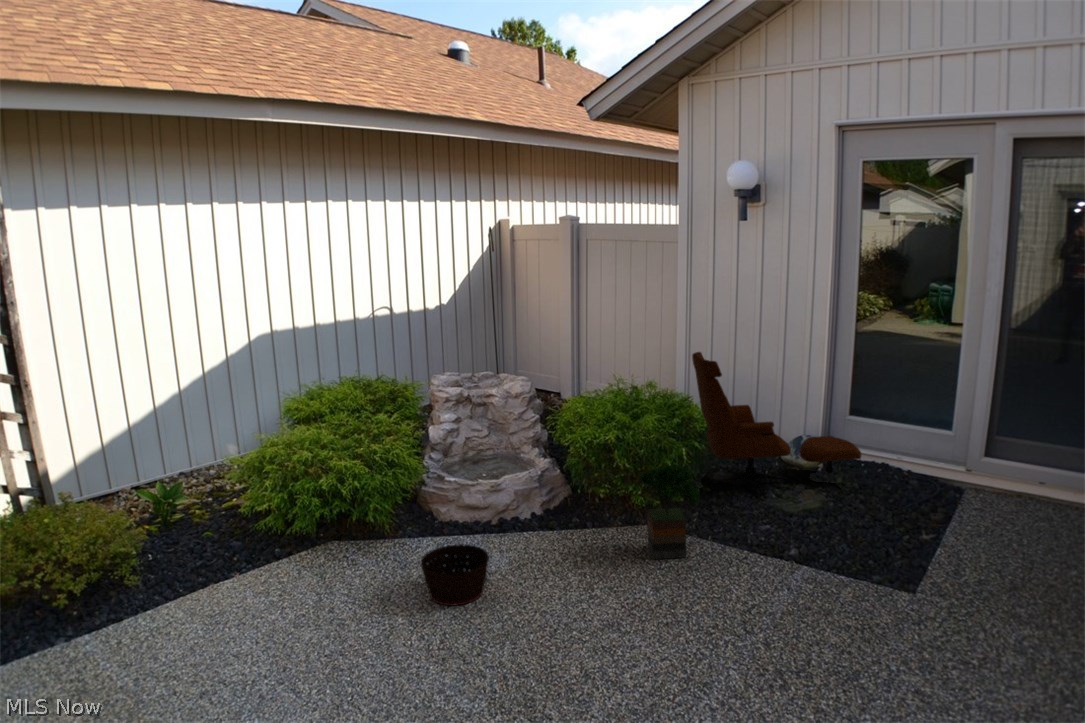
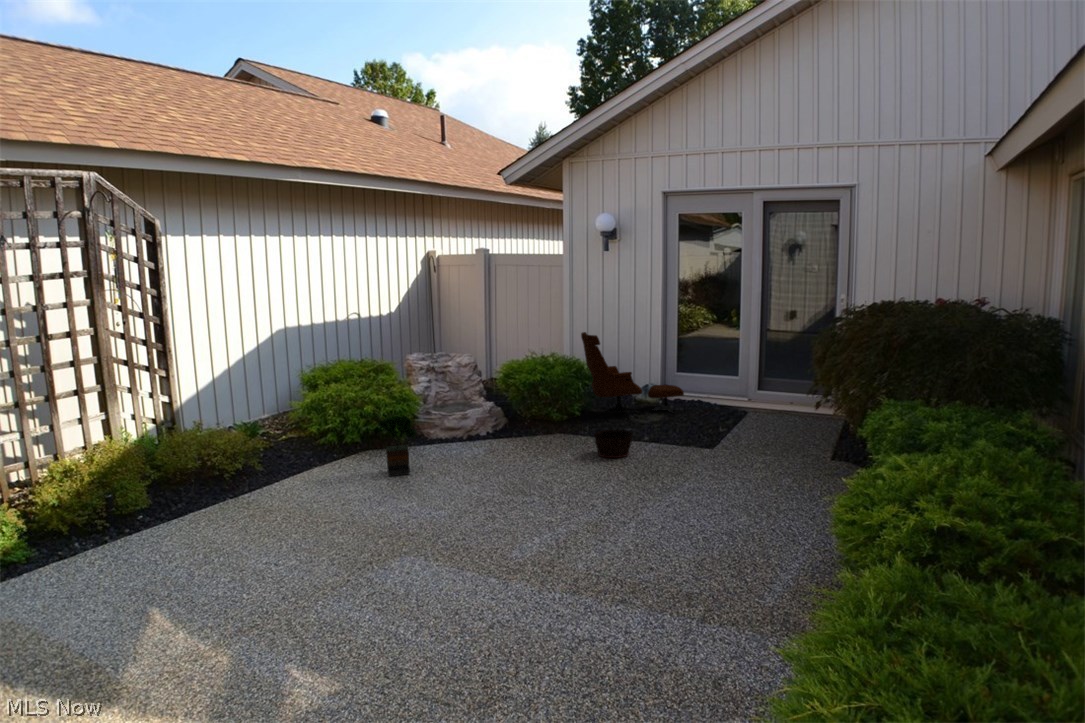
potted tree: present [638,465,700,559] -> present [378,416,417,476]
basket: present [421,544,489,606] -> present [594,430,632,458]

